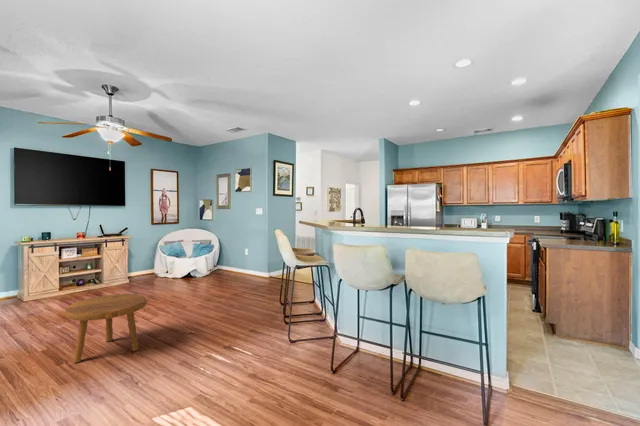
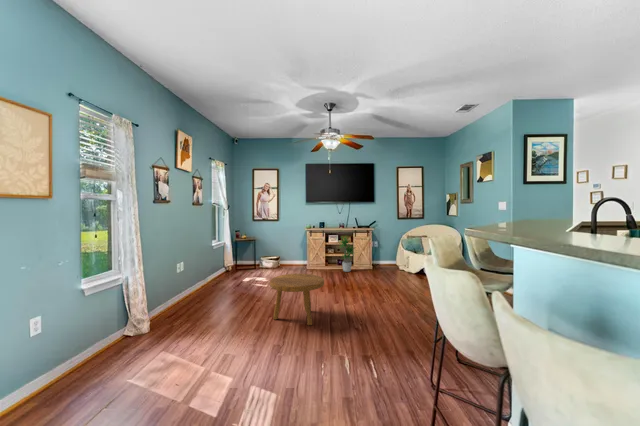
potted plant: none [77,245,114,292] -> present [339,236,354,272]

